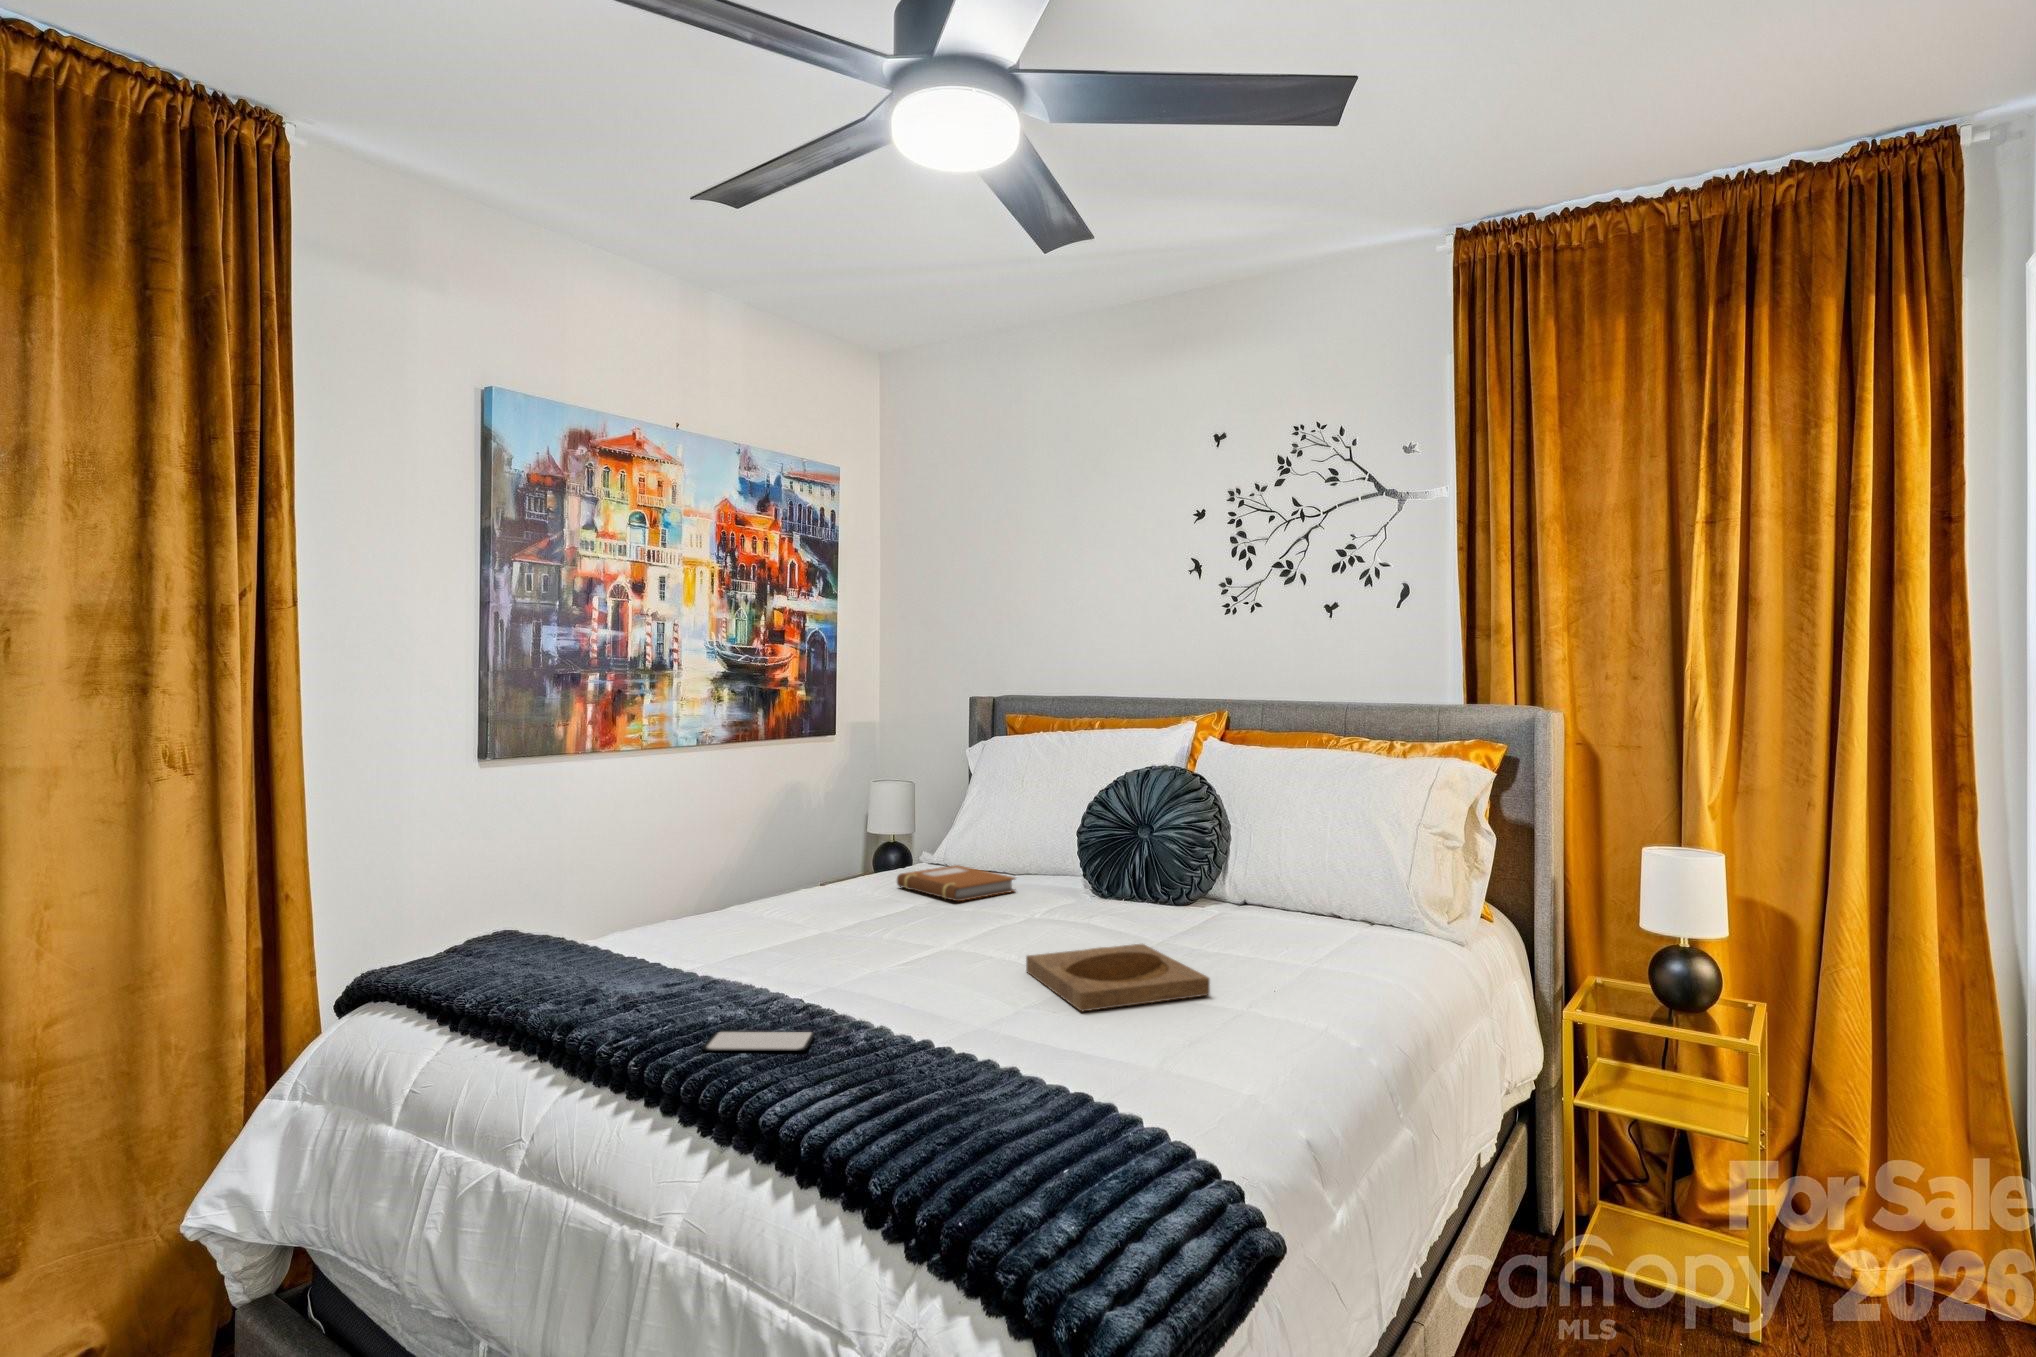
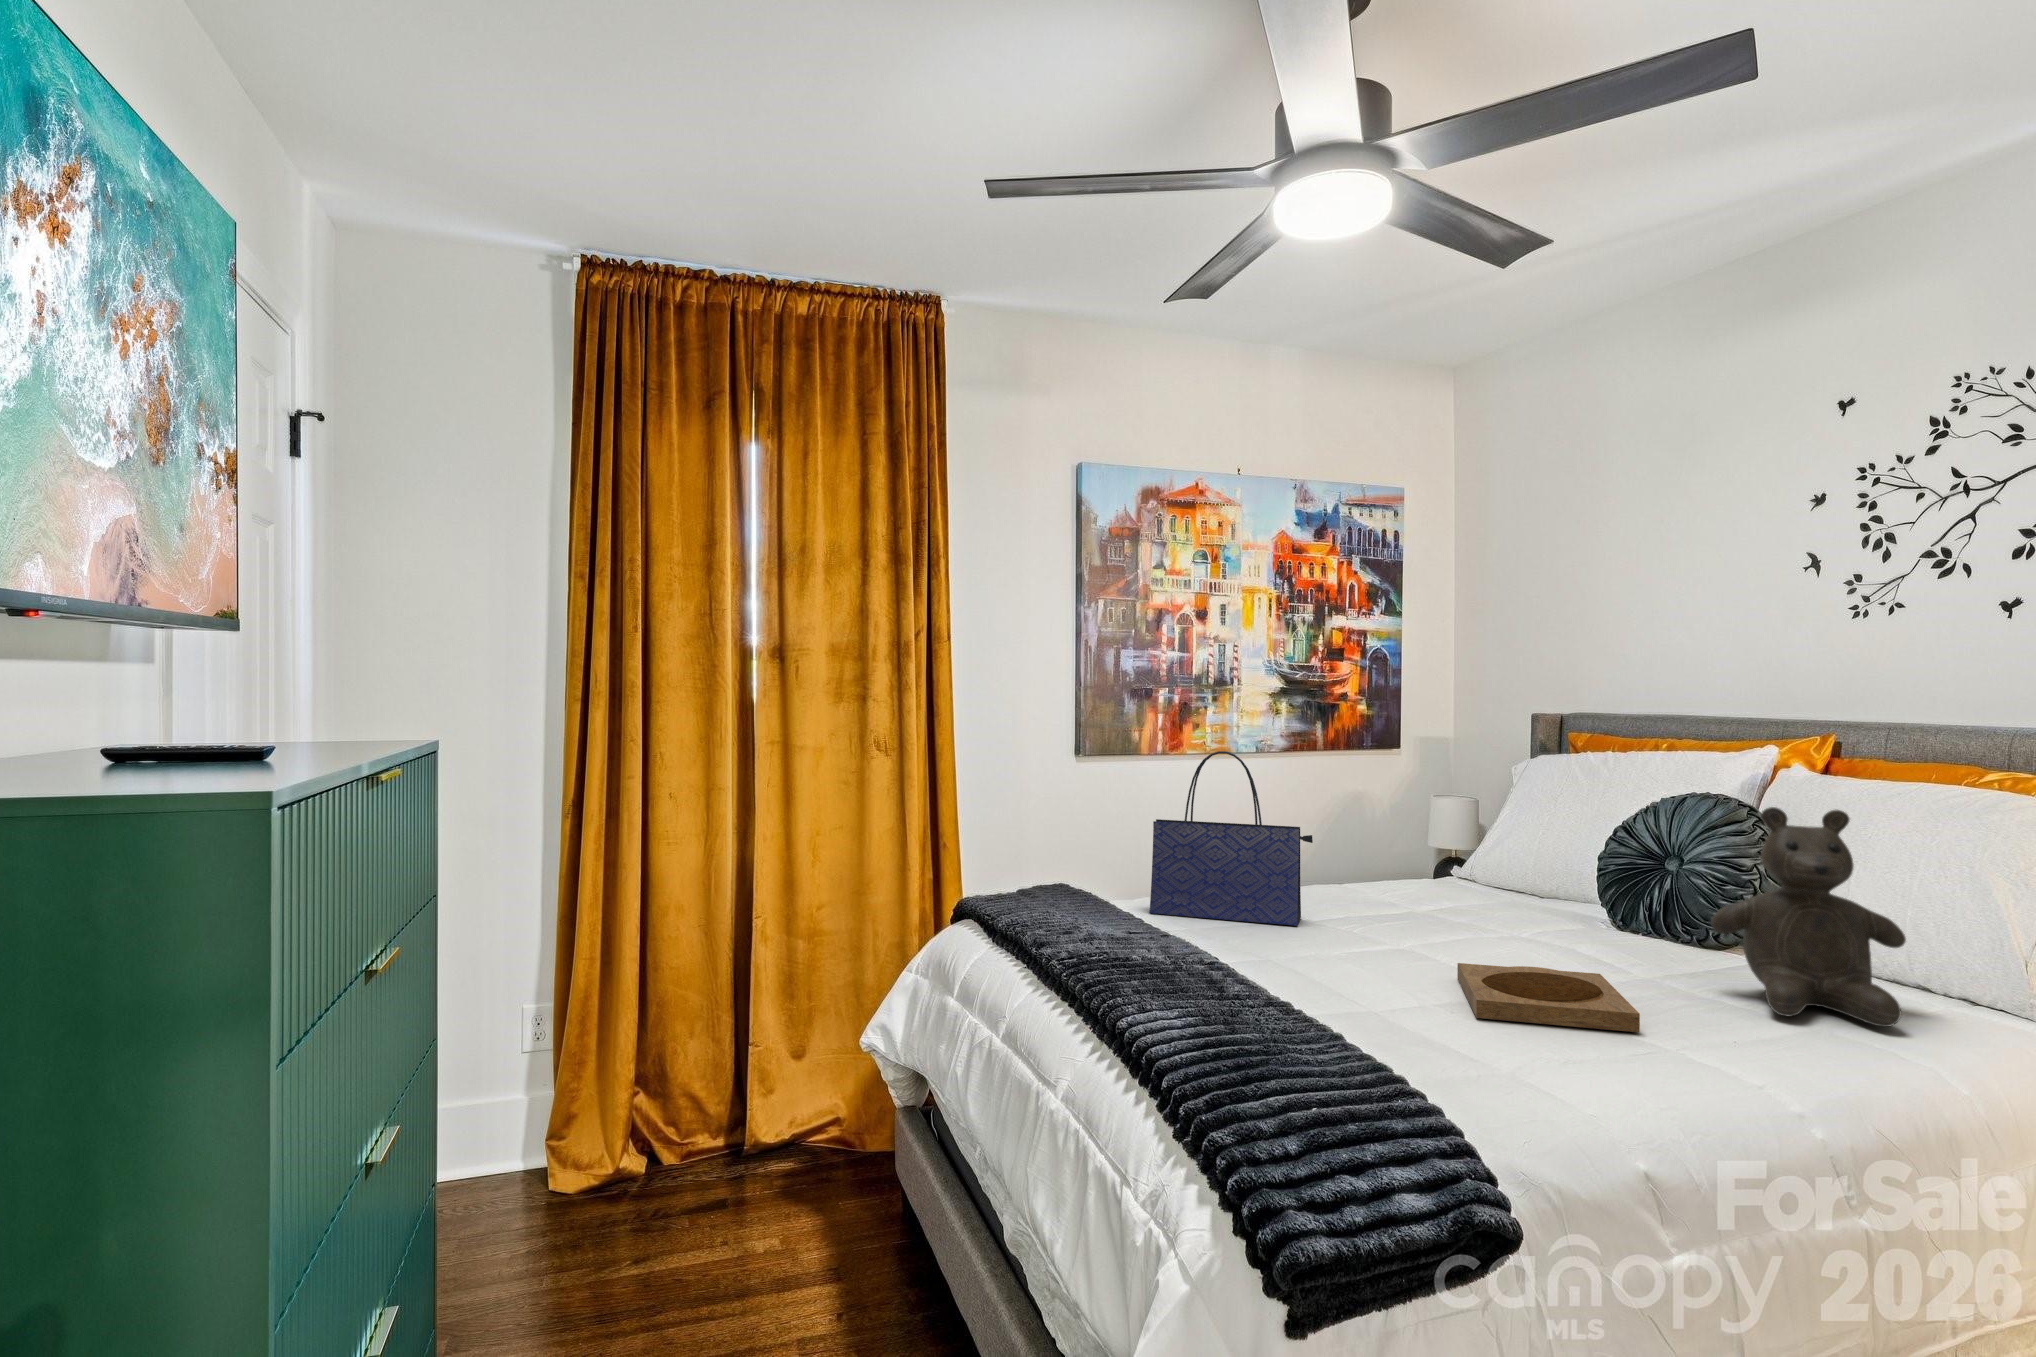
tote bag: none [651,748,842,953] -> present [1150,751,1313,926]
teddy bear: none [1213,774,1353,956] -> present [1711,807,1906,1027]
notebook: present [897,865,1015,901] -> none [1400,881,1522,913]
smartphone: present [702,1032,815,1051] -> none [1112,965,1199,988]

